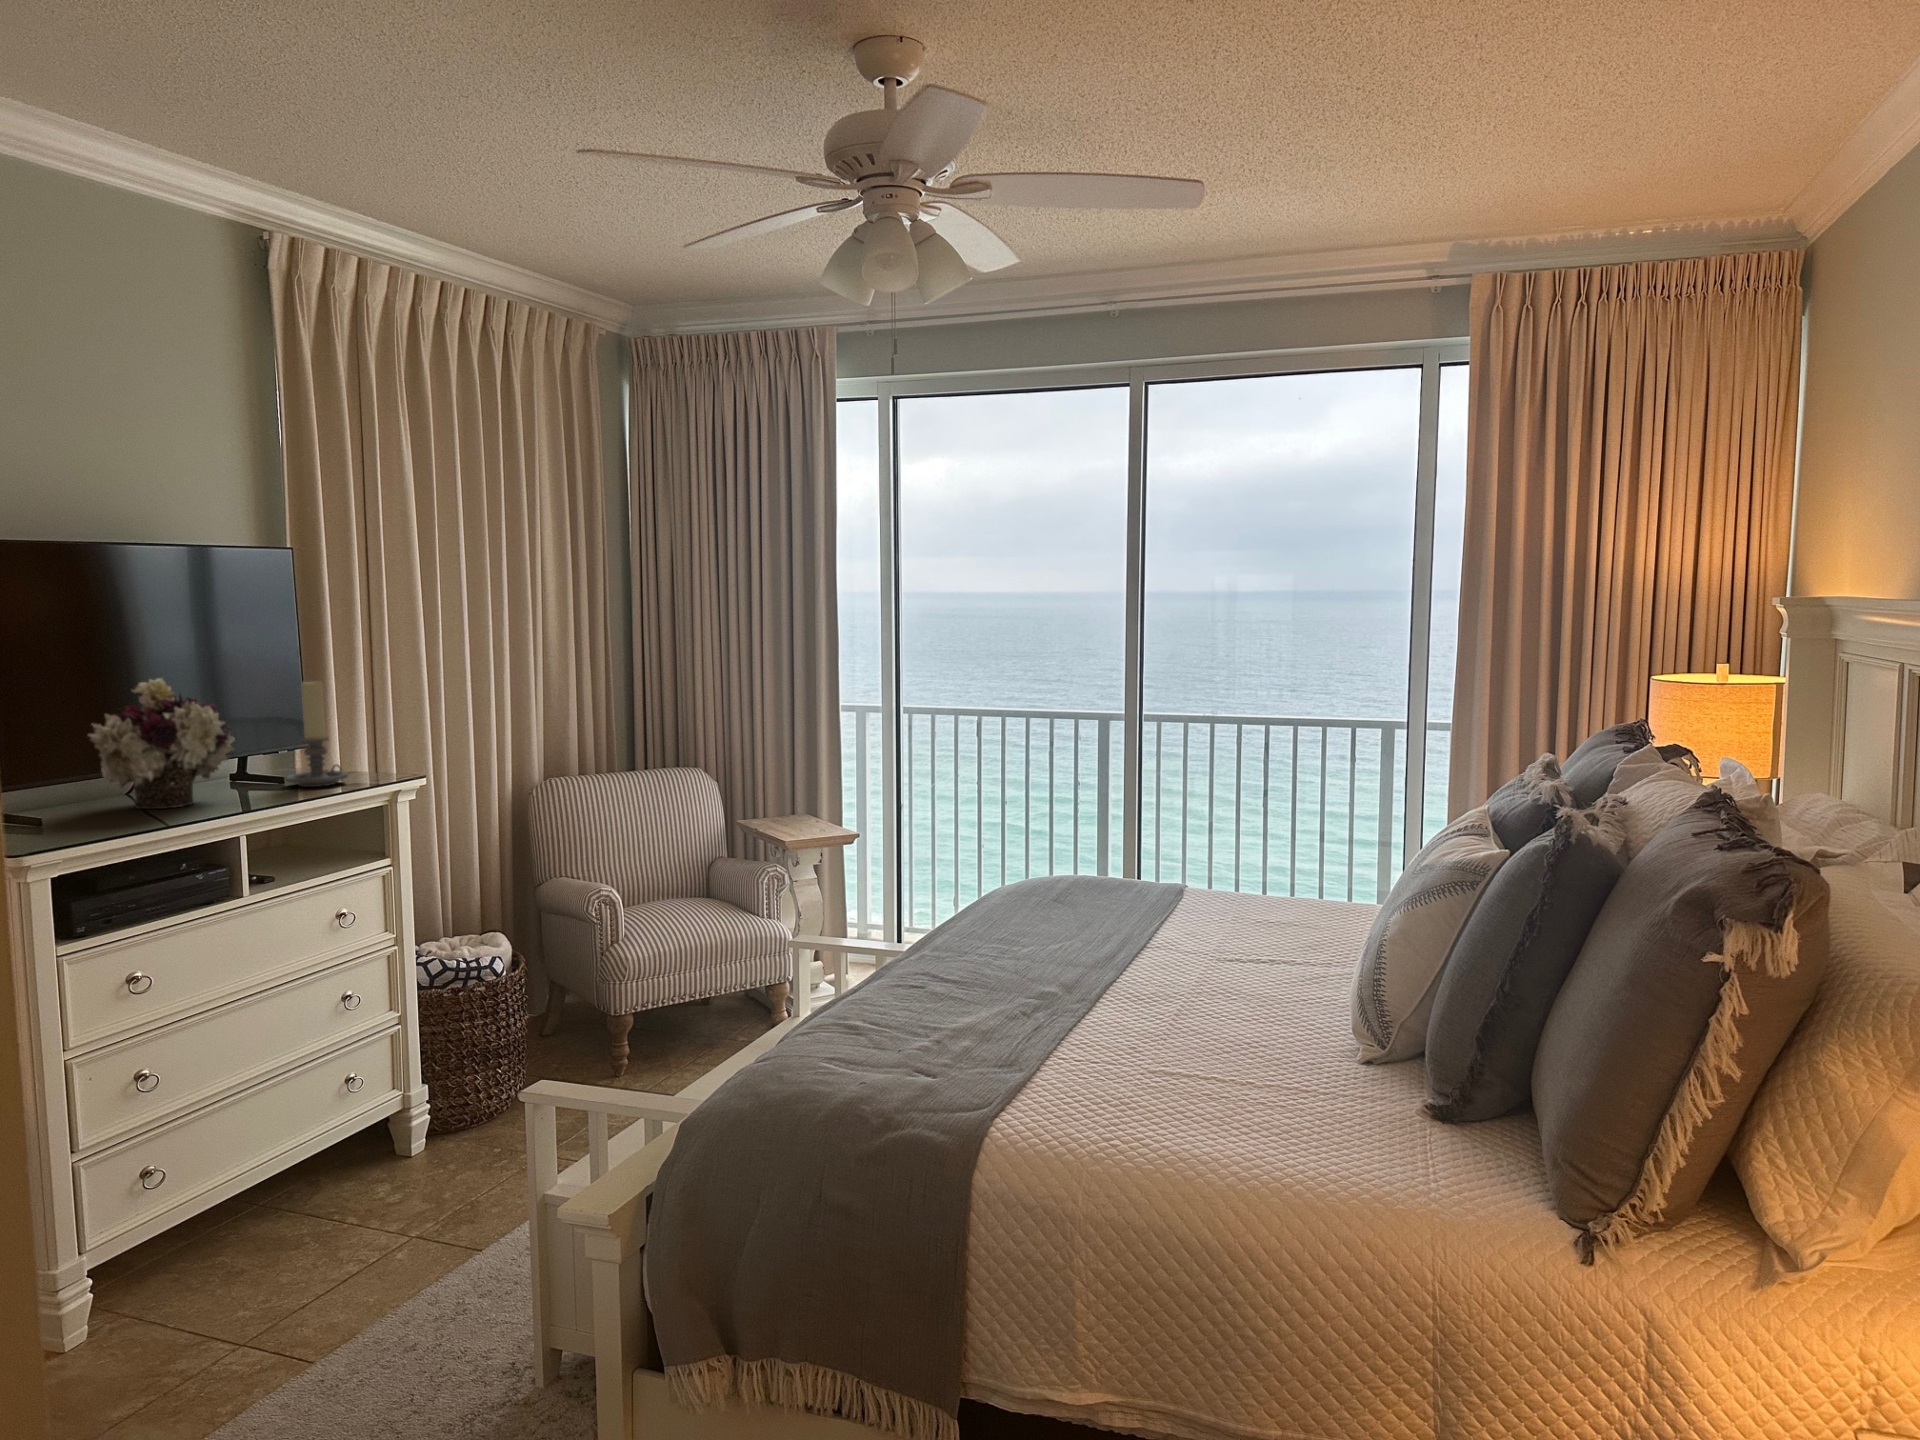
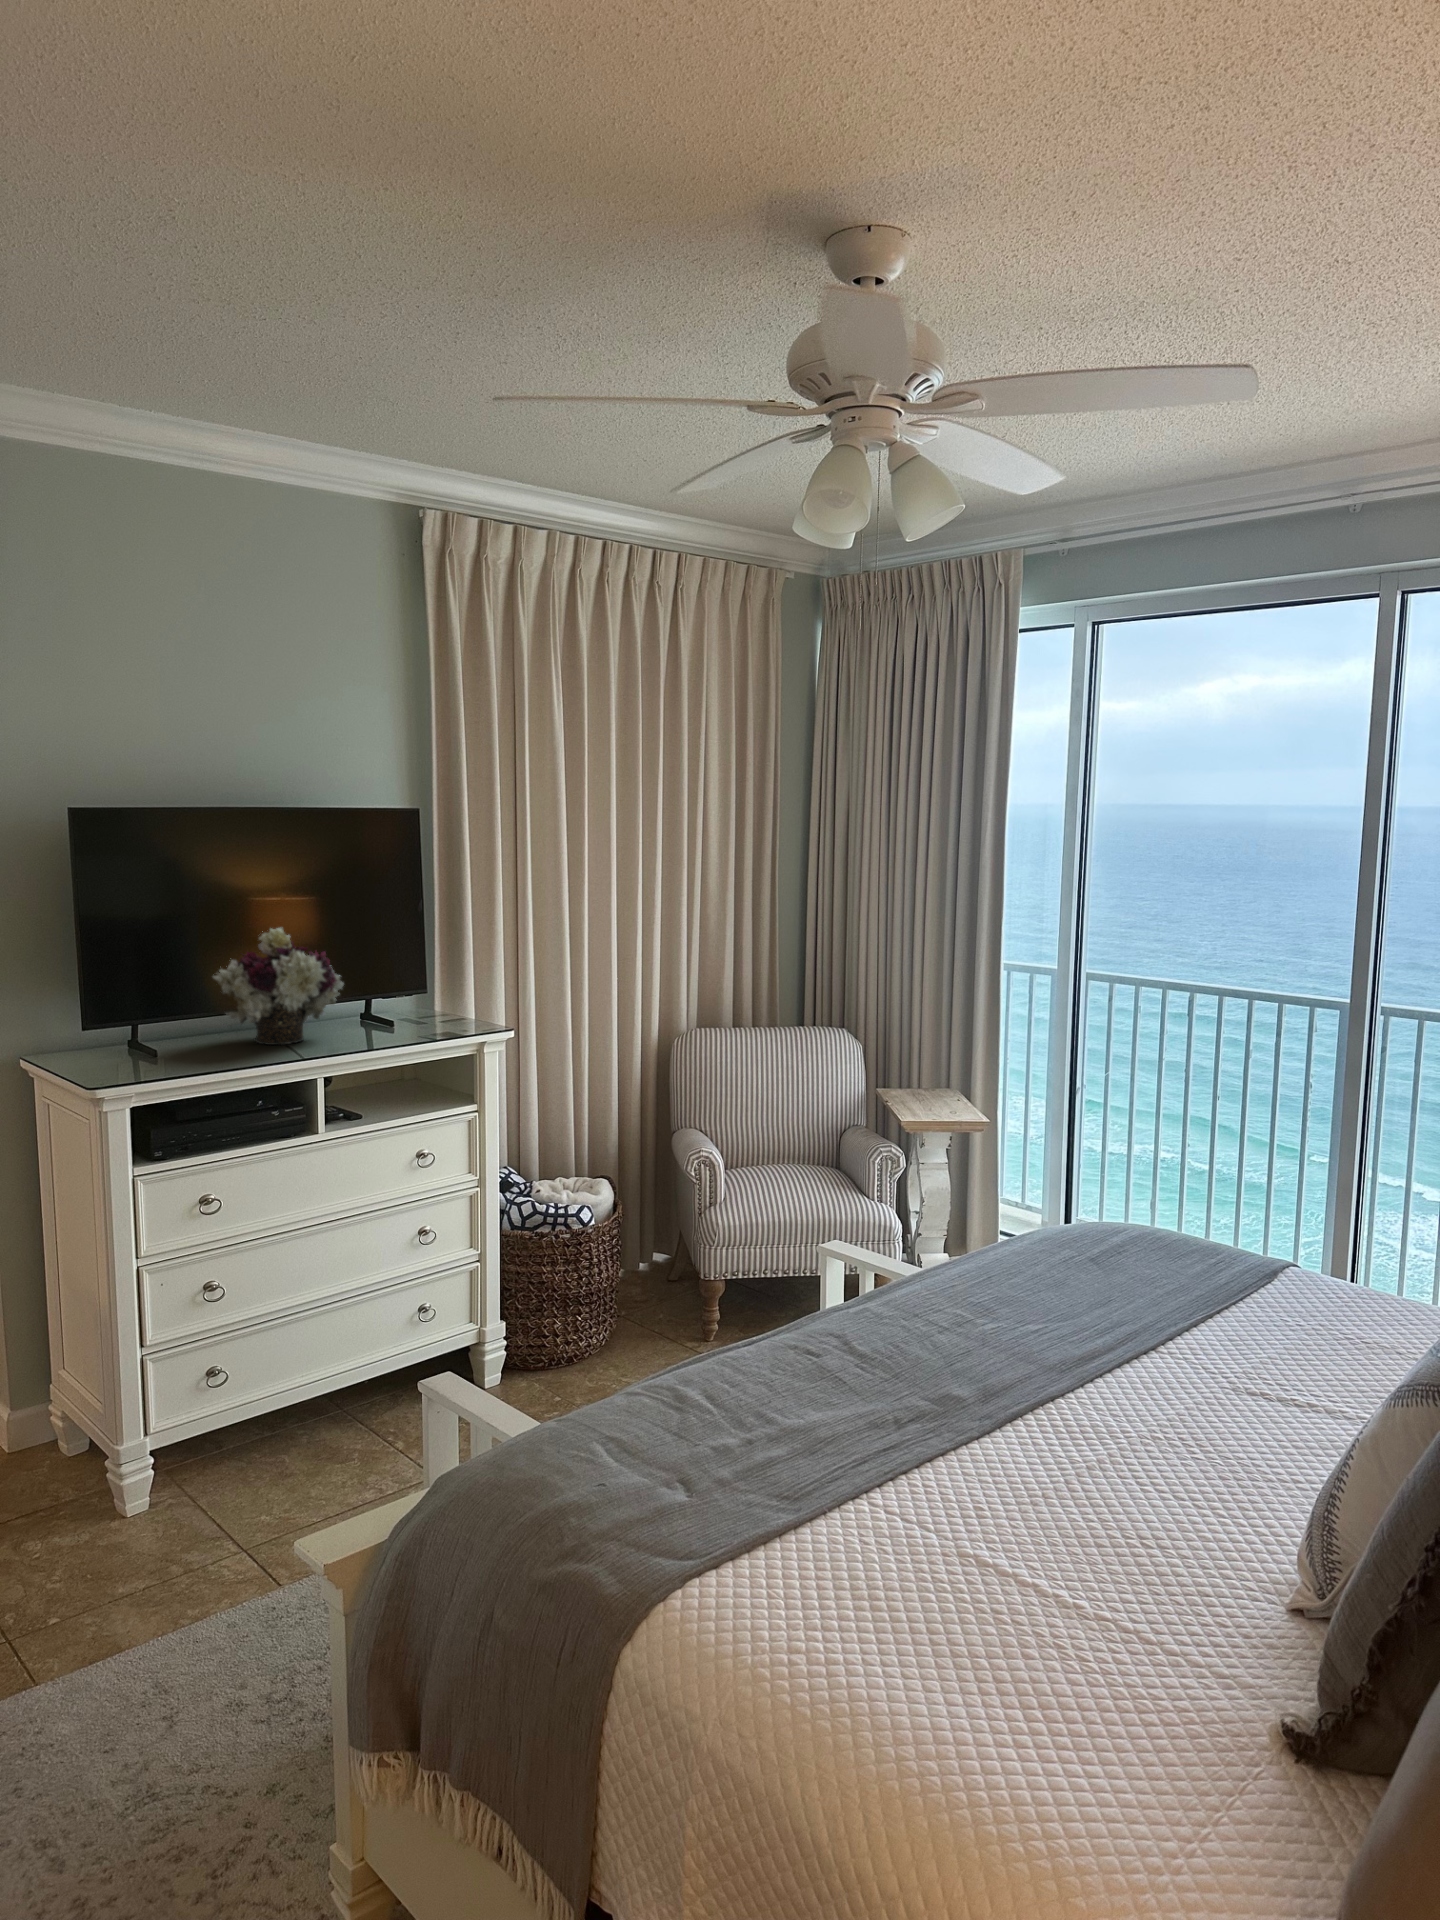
candle holder: present [286,681,348,787] -> none [395,932,450,1031]

